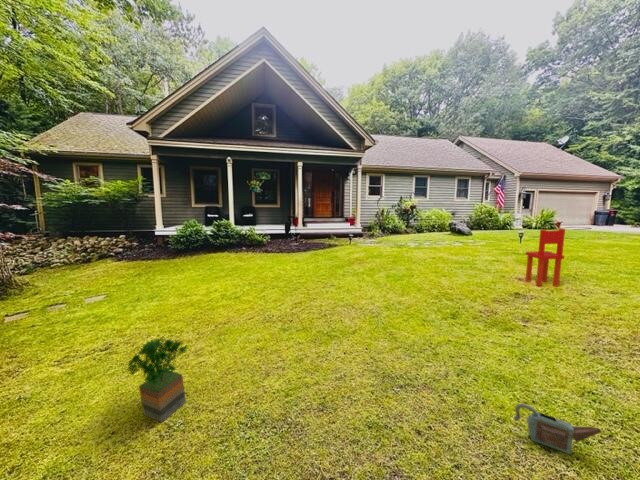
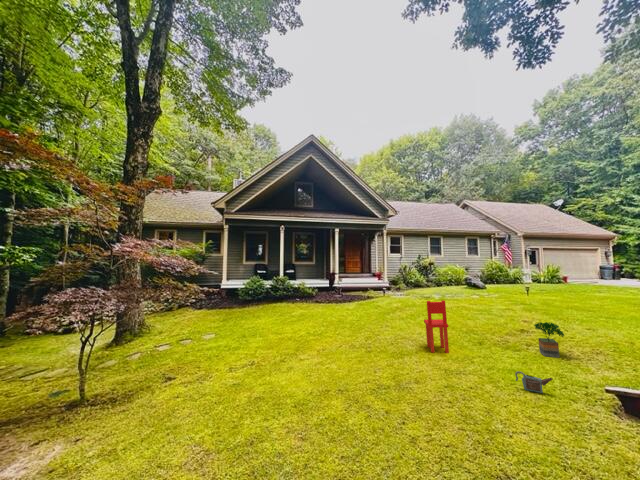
chair: present [526,229,565,286] -> present [424,300,449,353]
potted tree: present [128,339,188,422] -> present [534,322,564,358]

